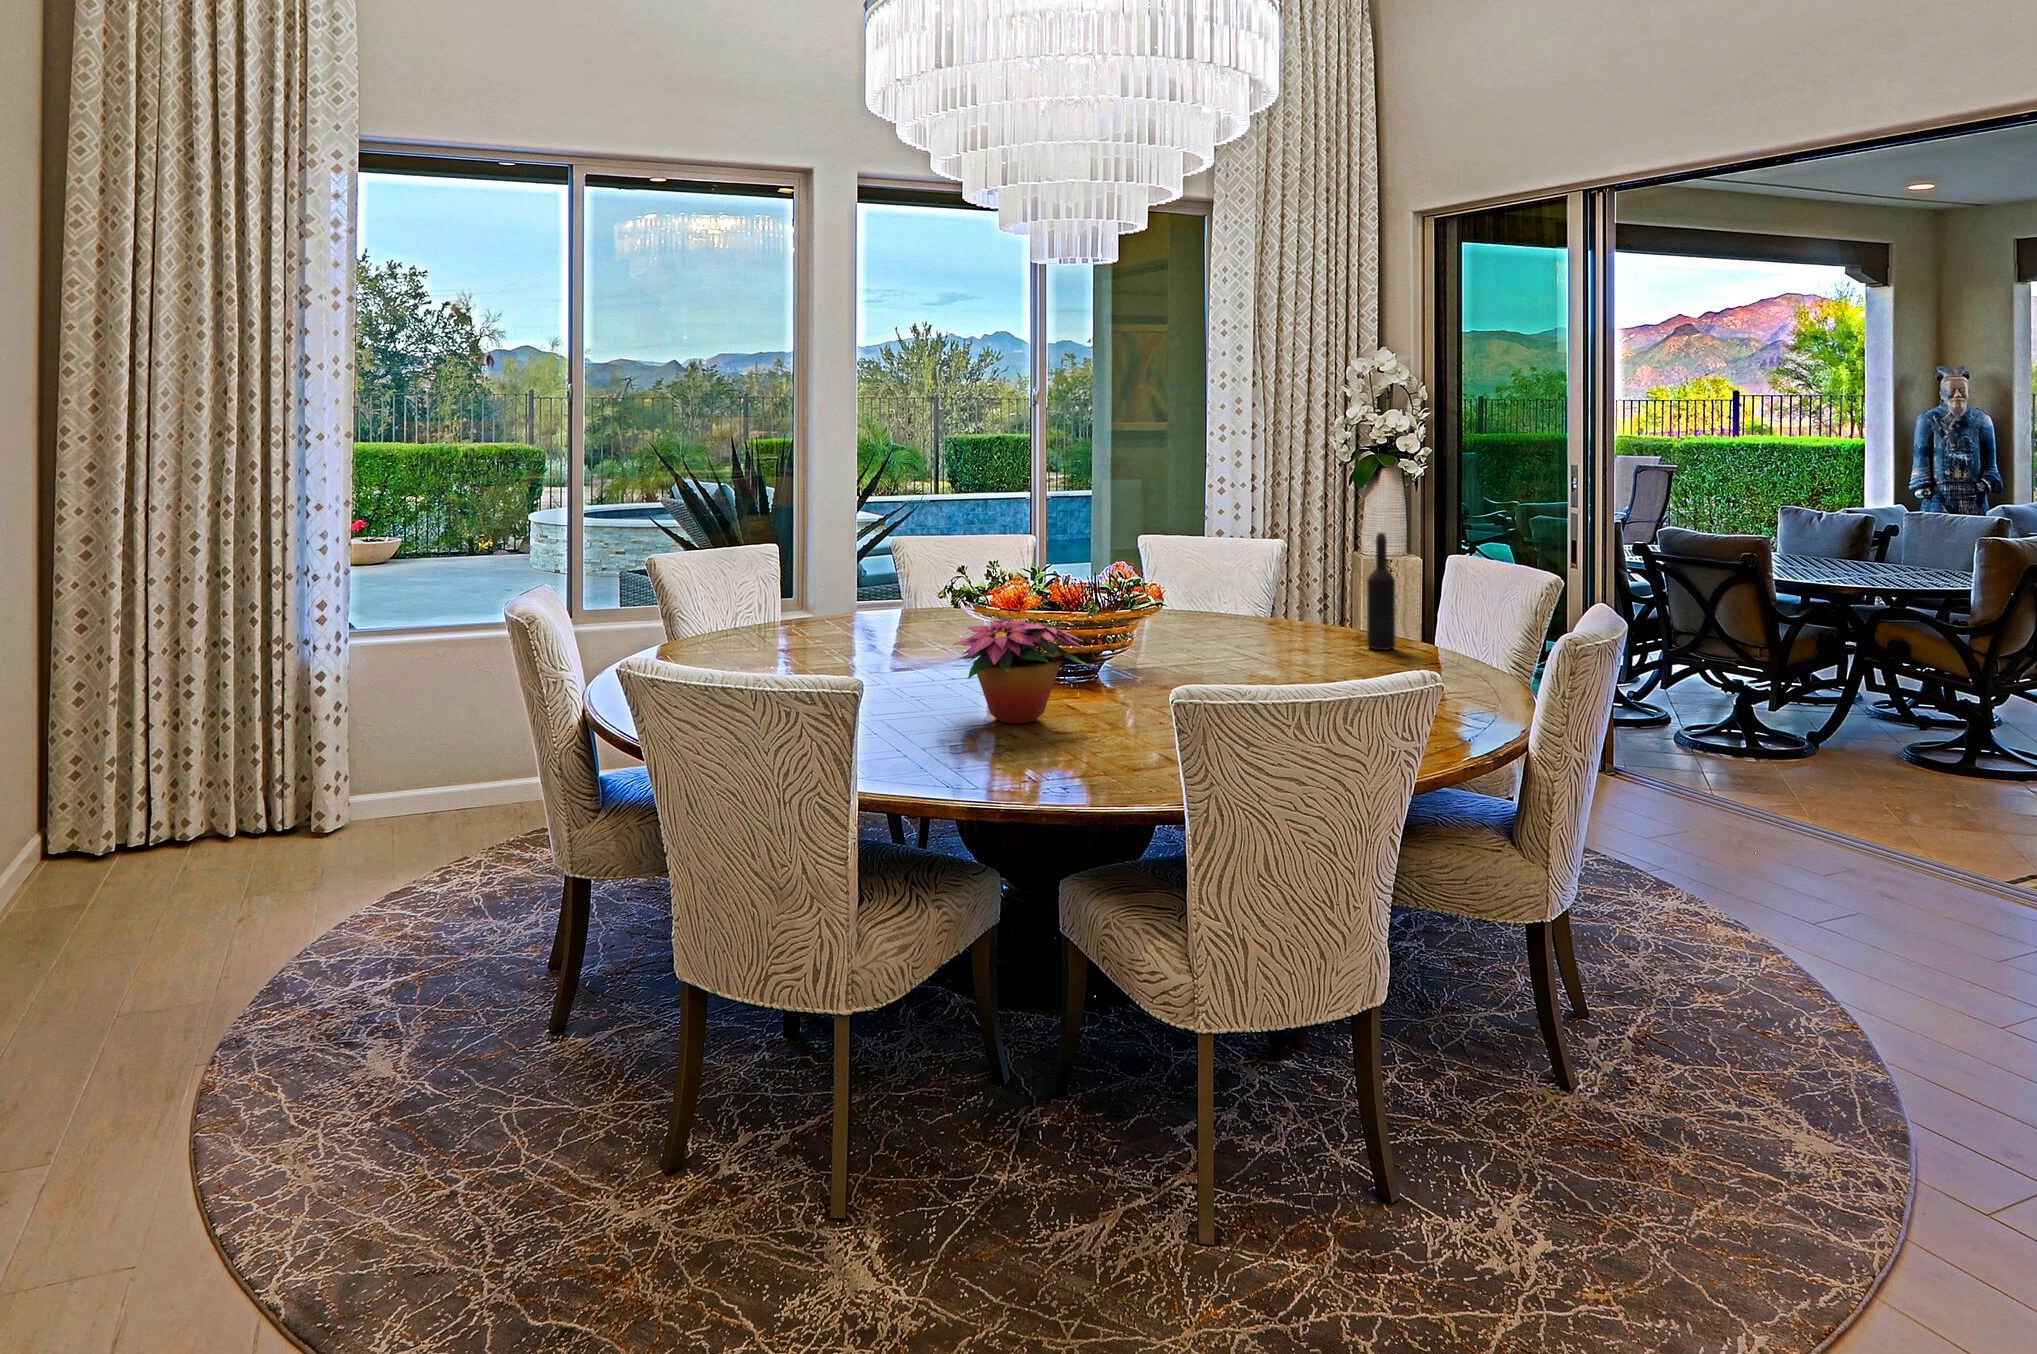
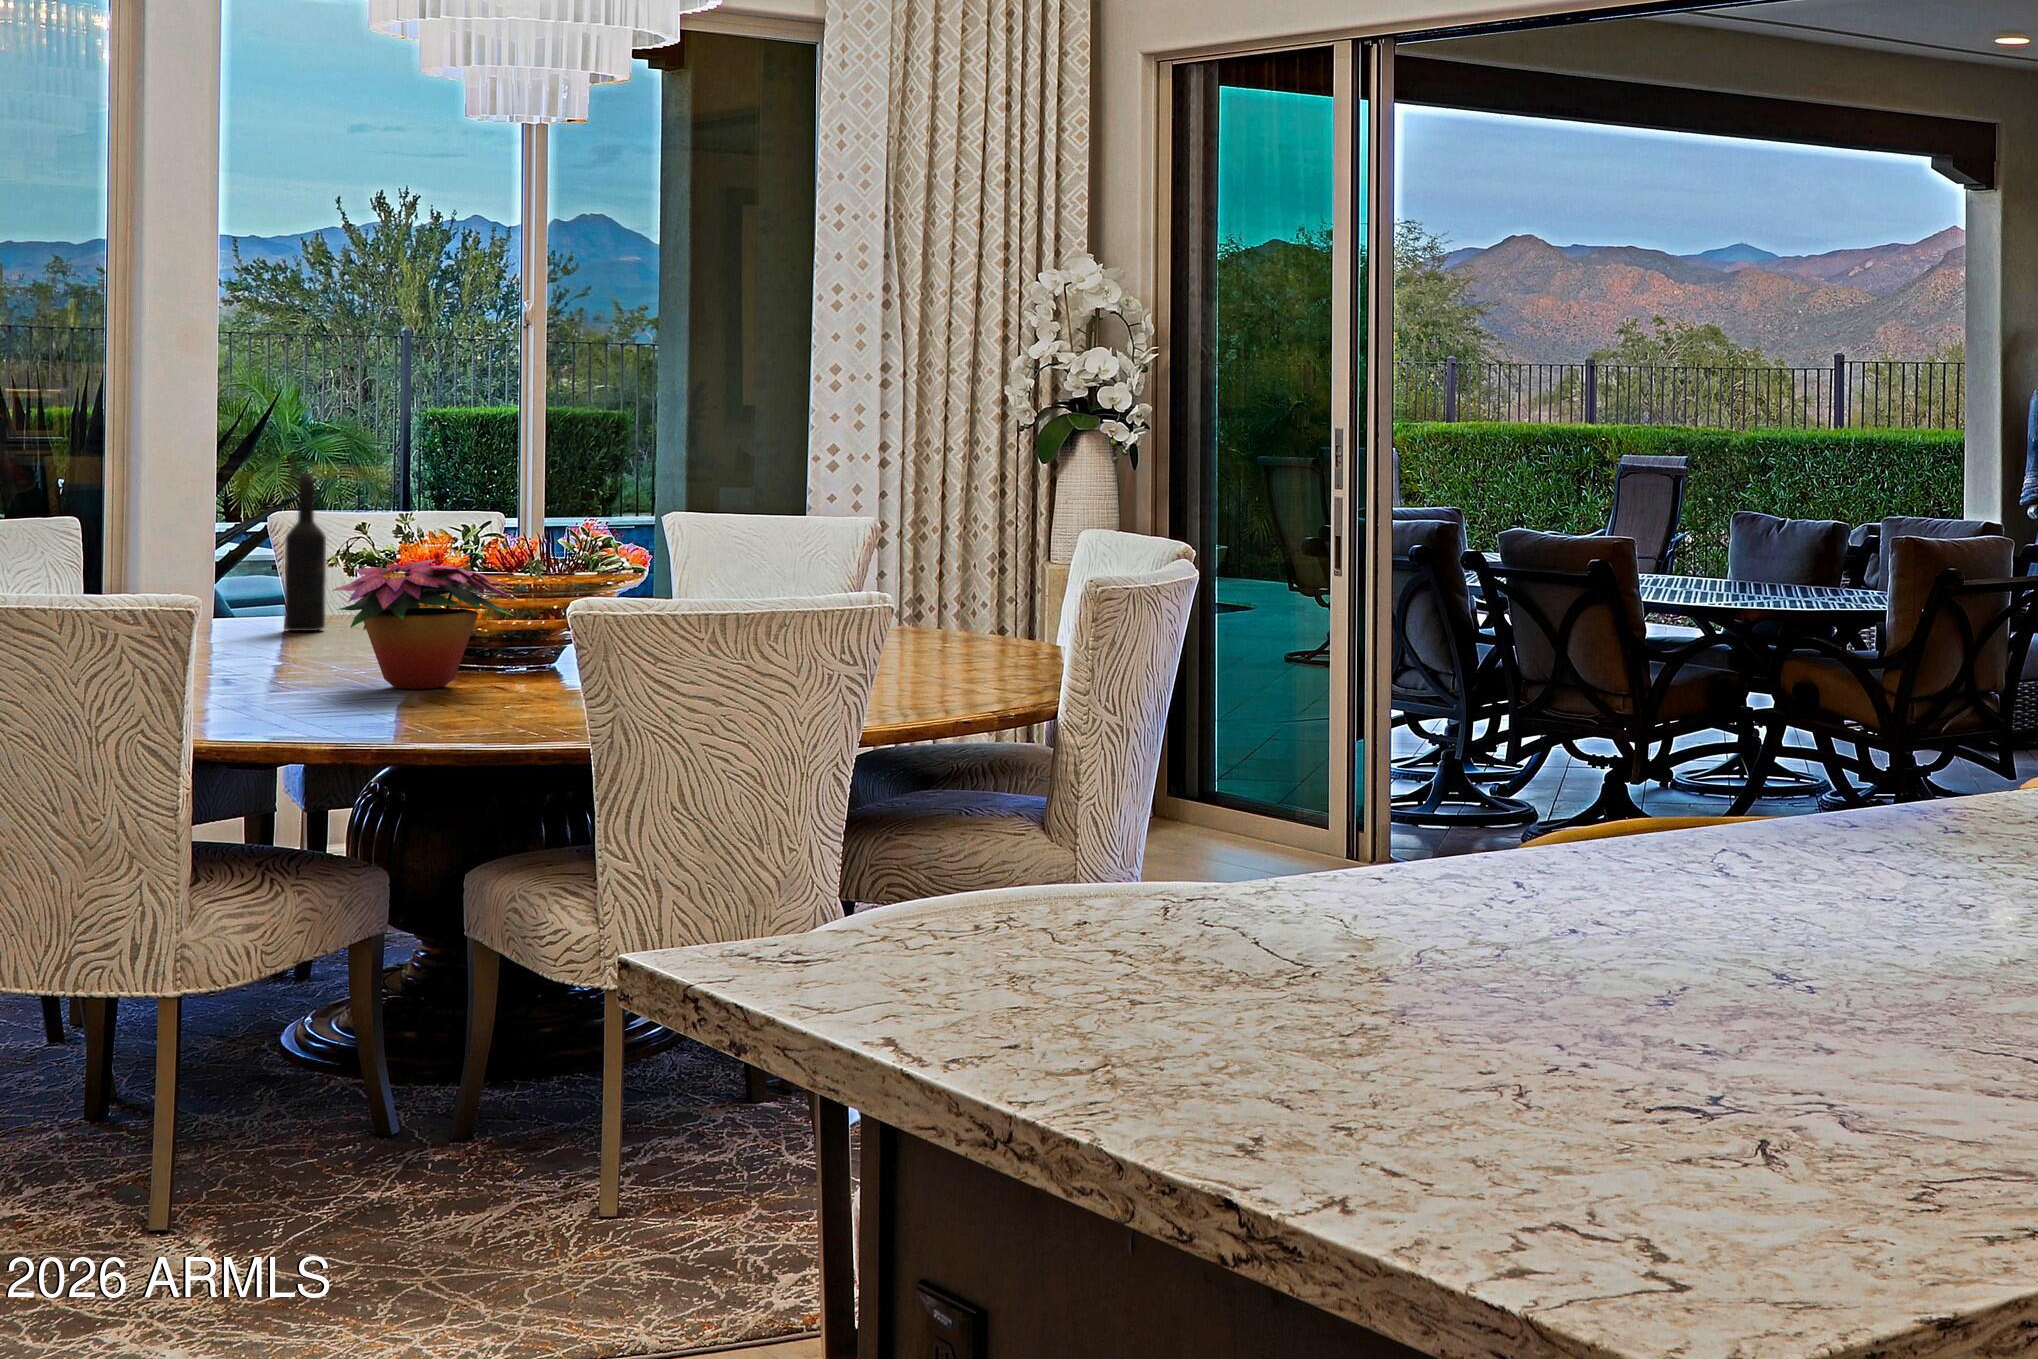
wine bottle: present [1367,533,1396,650] -> present [284,473,326,631]

